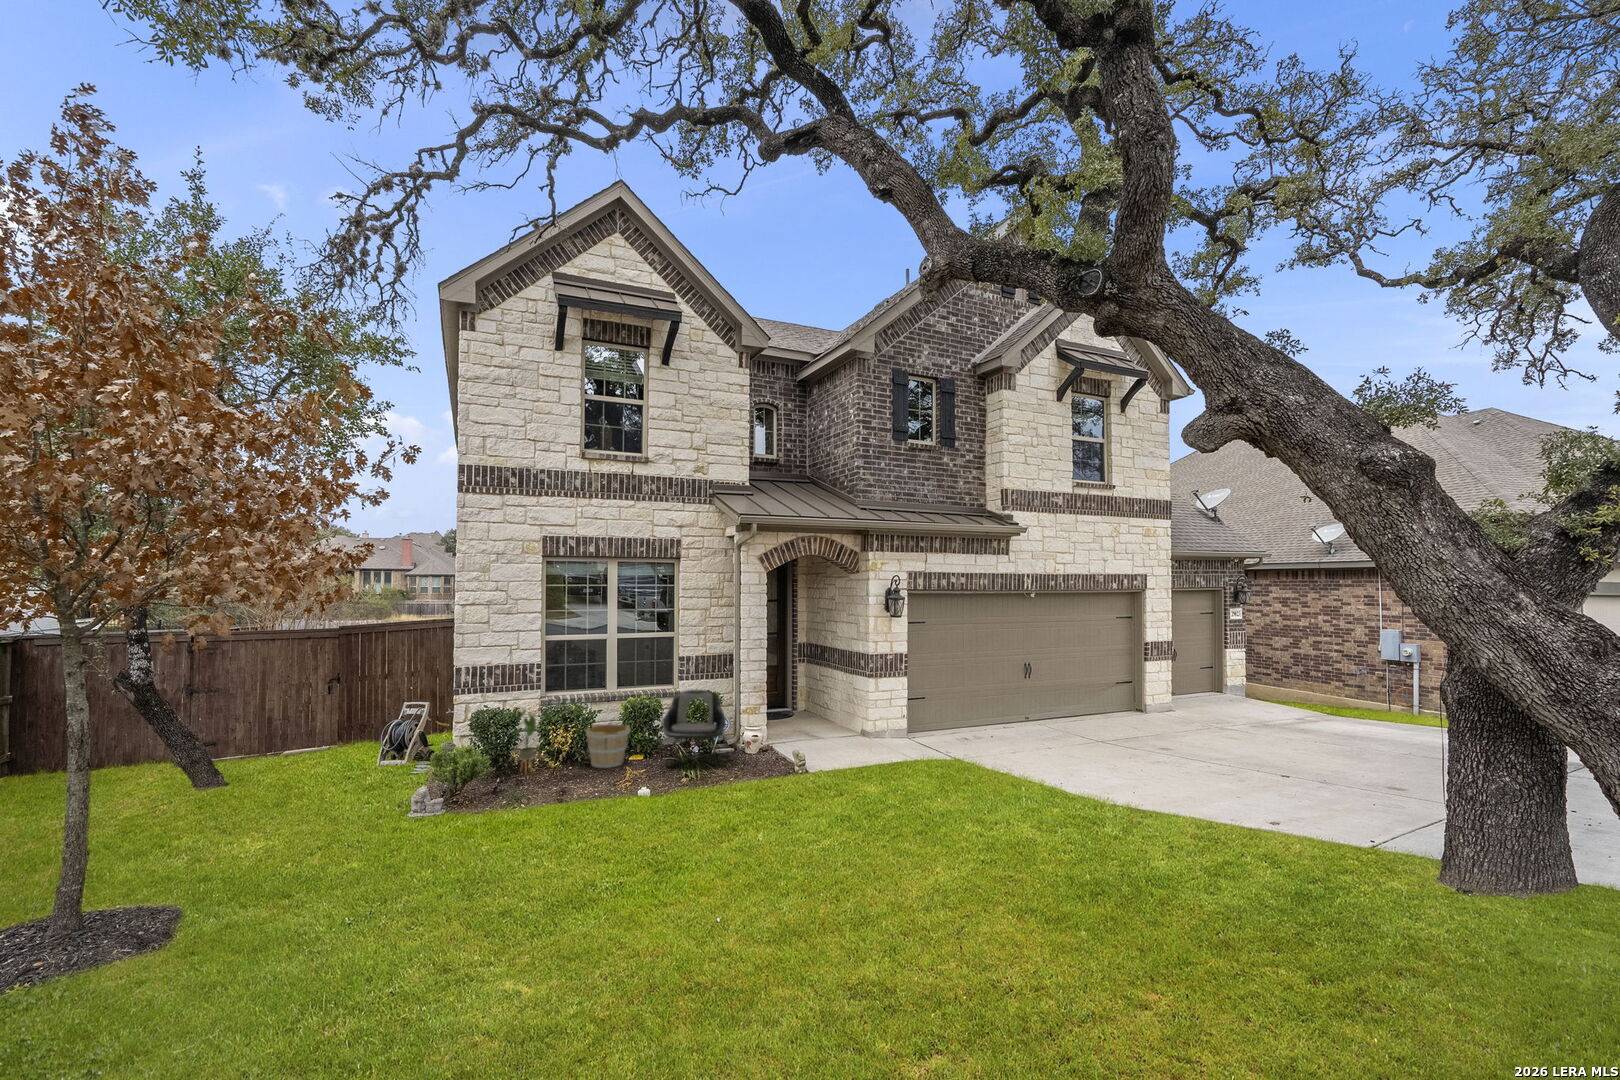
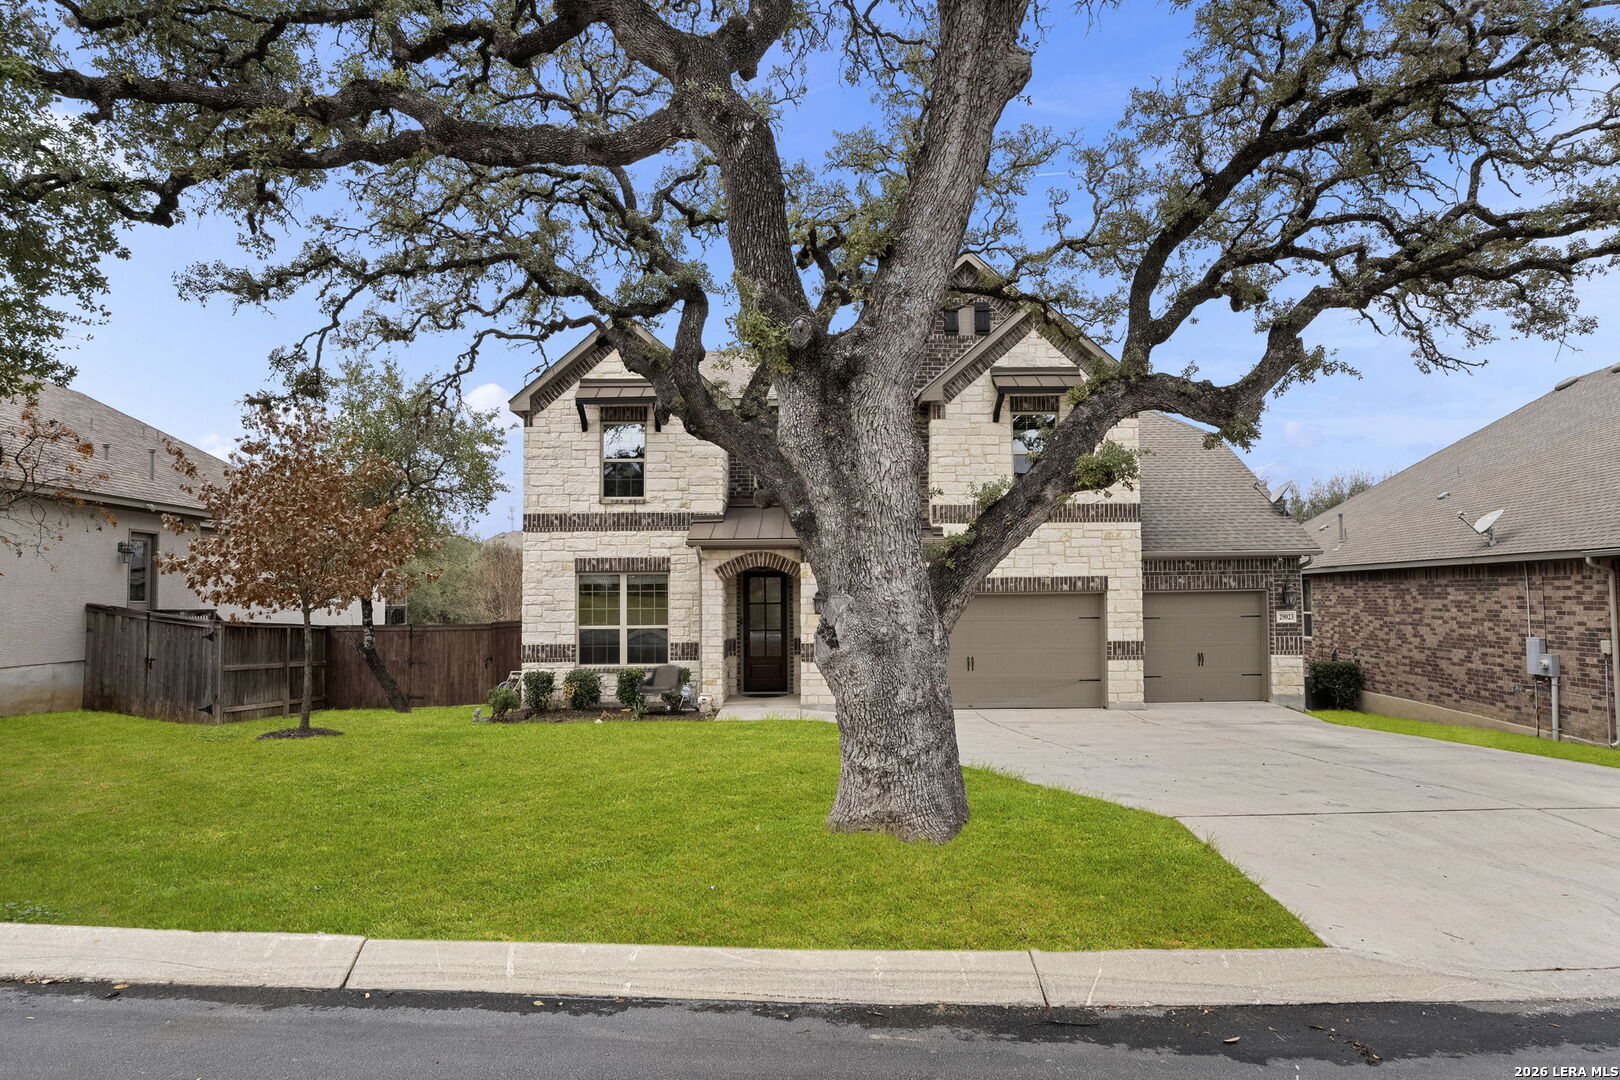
house plant: present [513,710,548,771] -> none [547,672,574,713]
wooden bucket: present [586,724,630,768] -> none [594,686,624,713]

